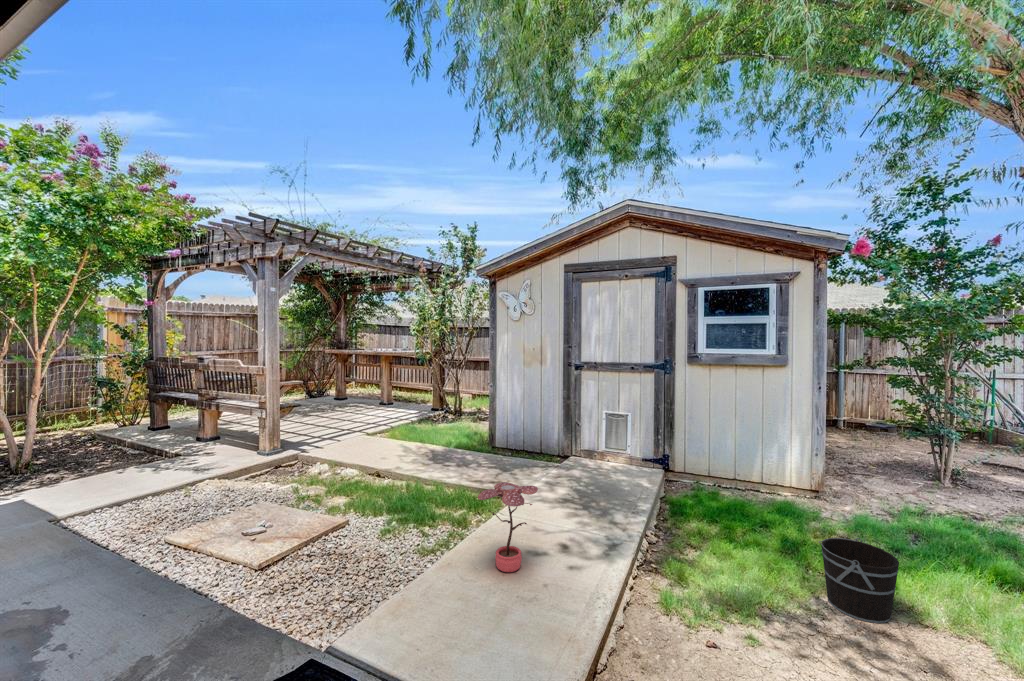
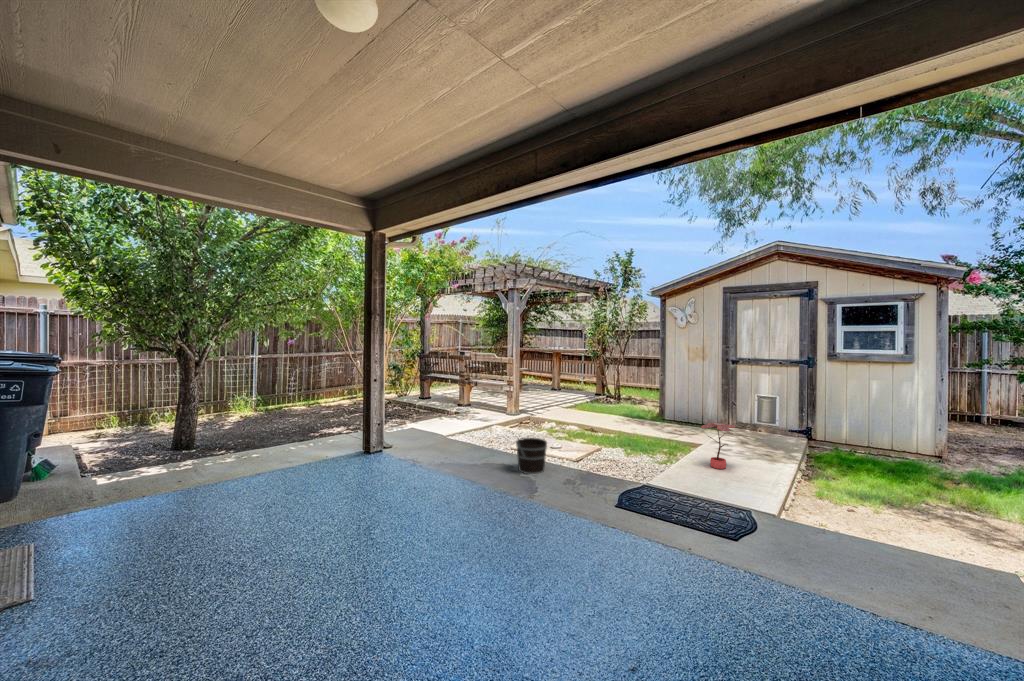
bucket: present [819,538,899,623] -> present [516,438,547,474]

